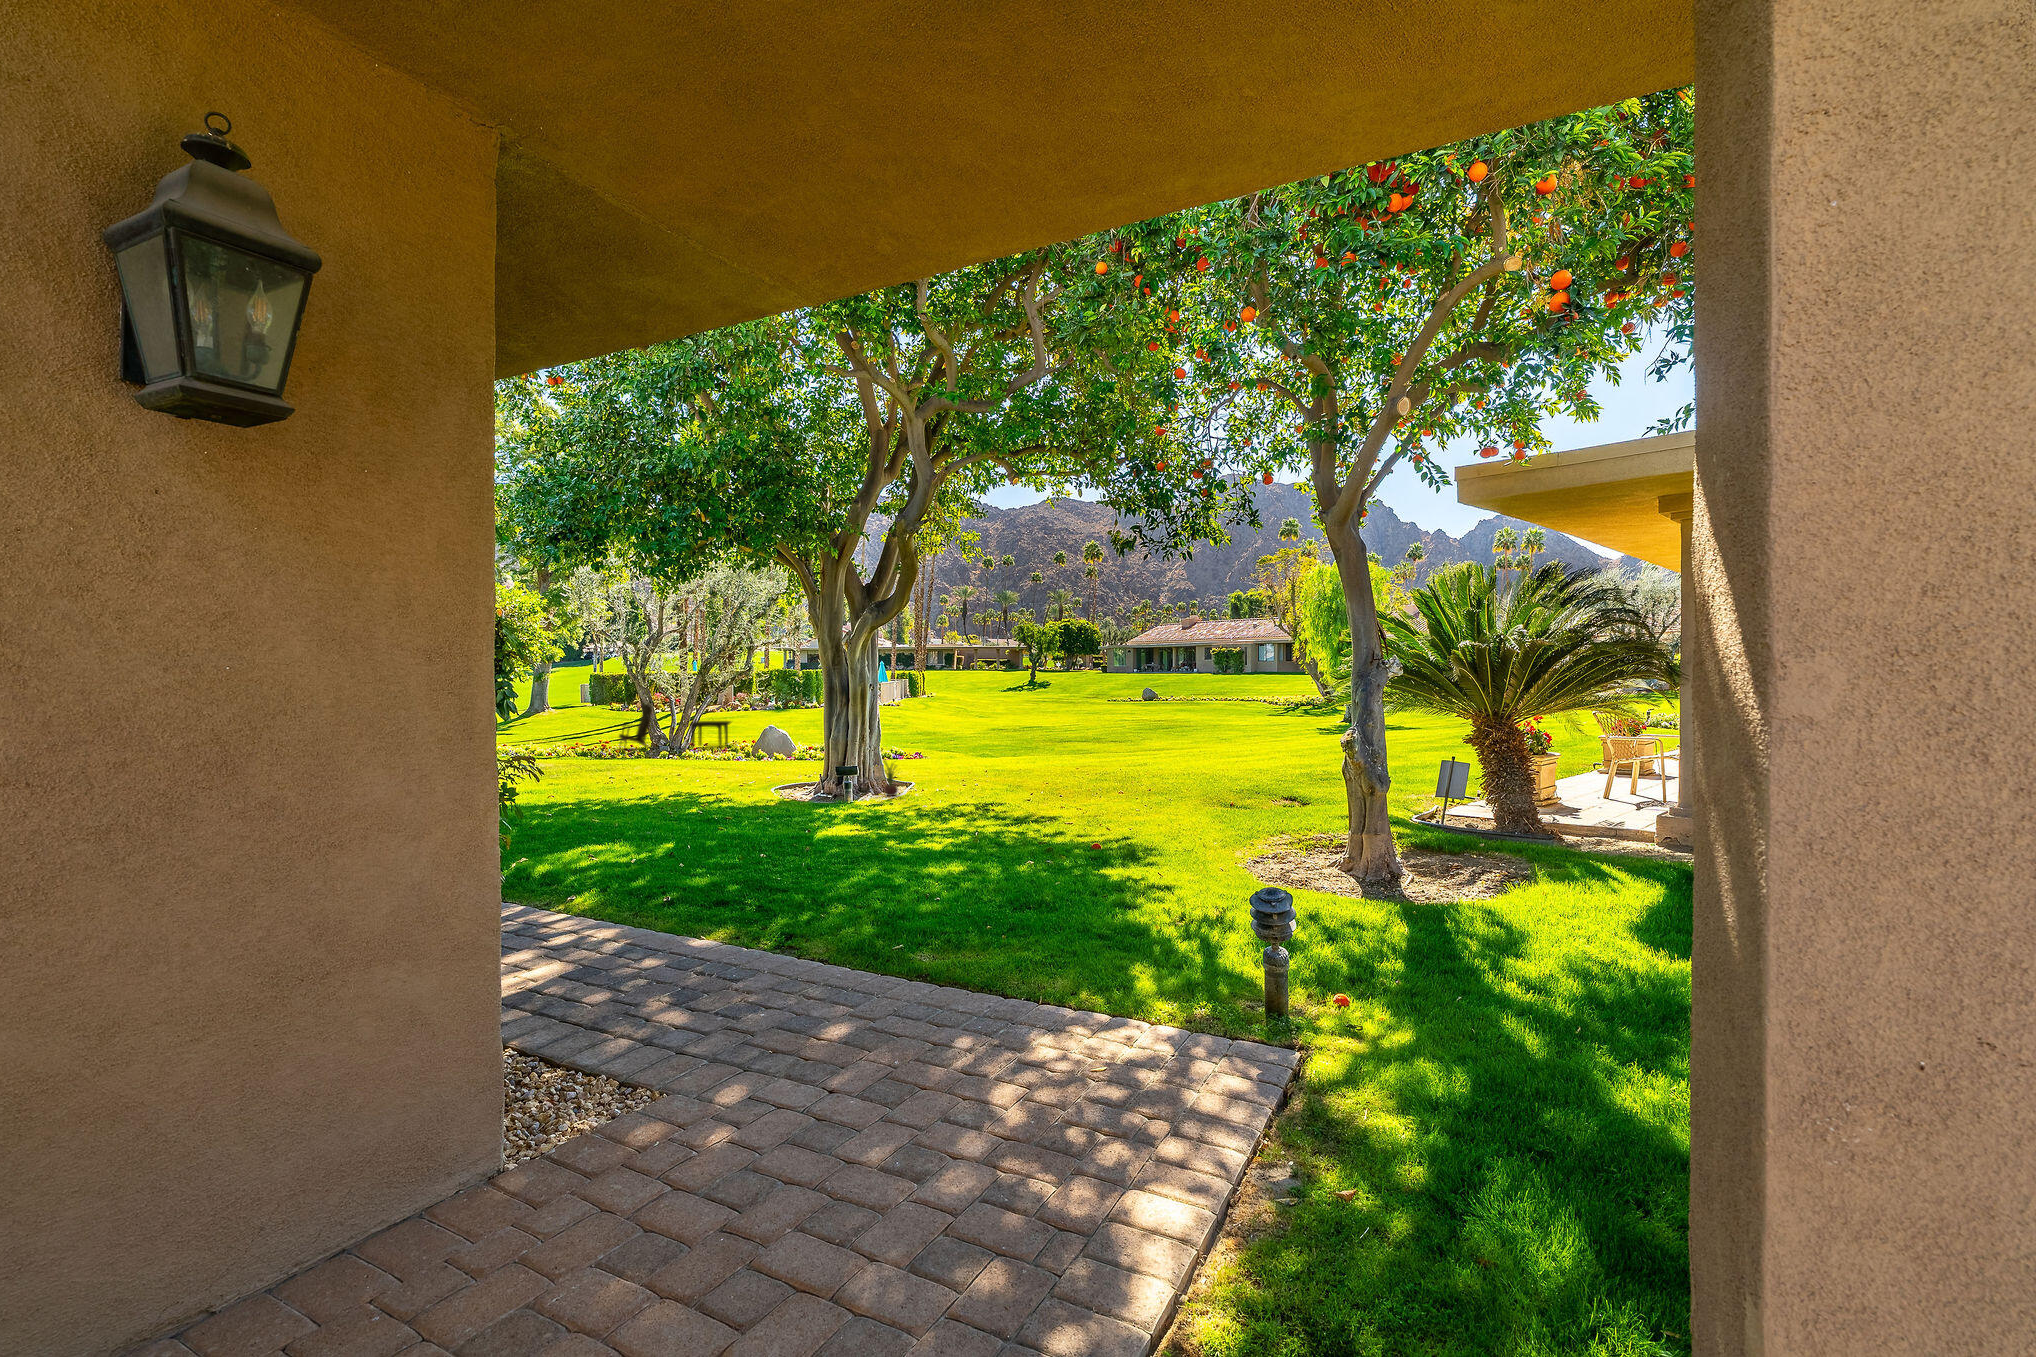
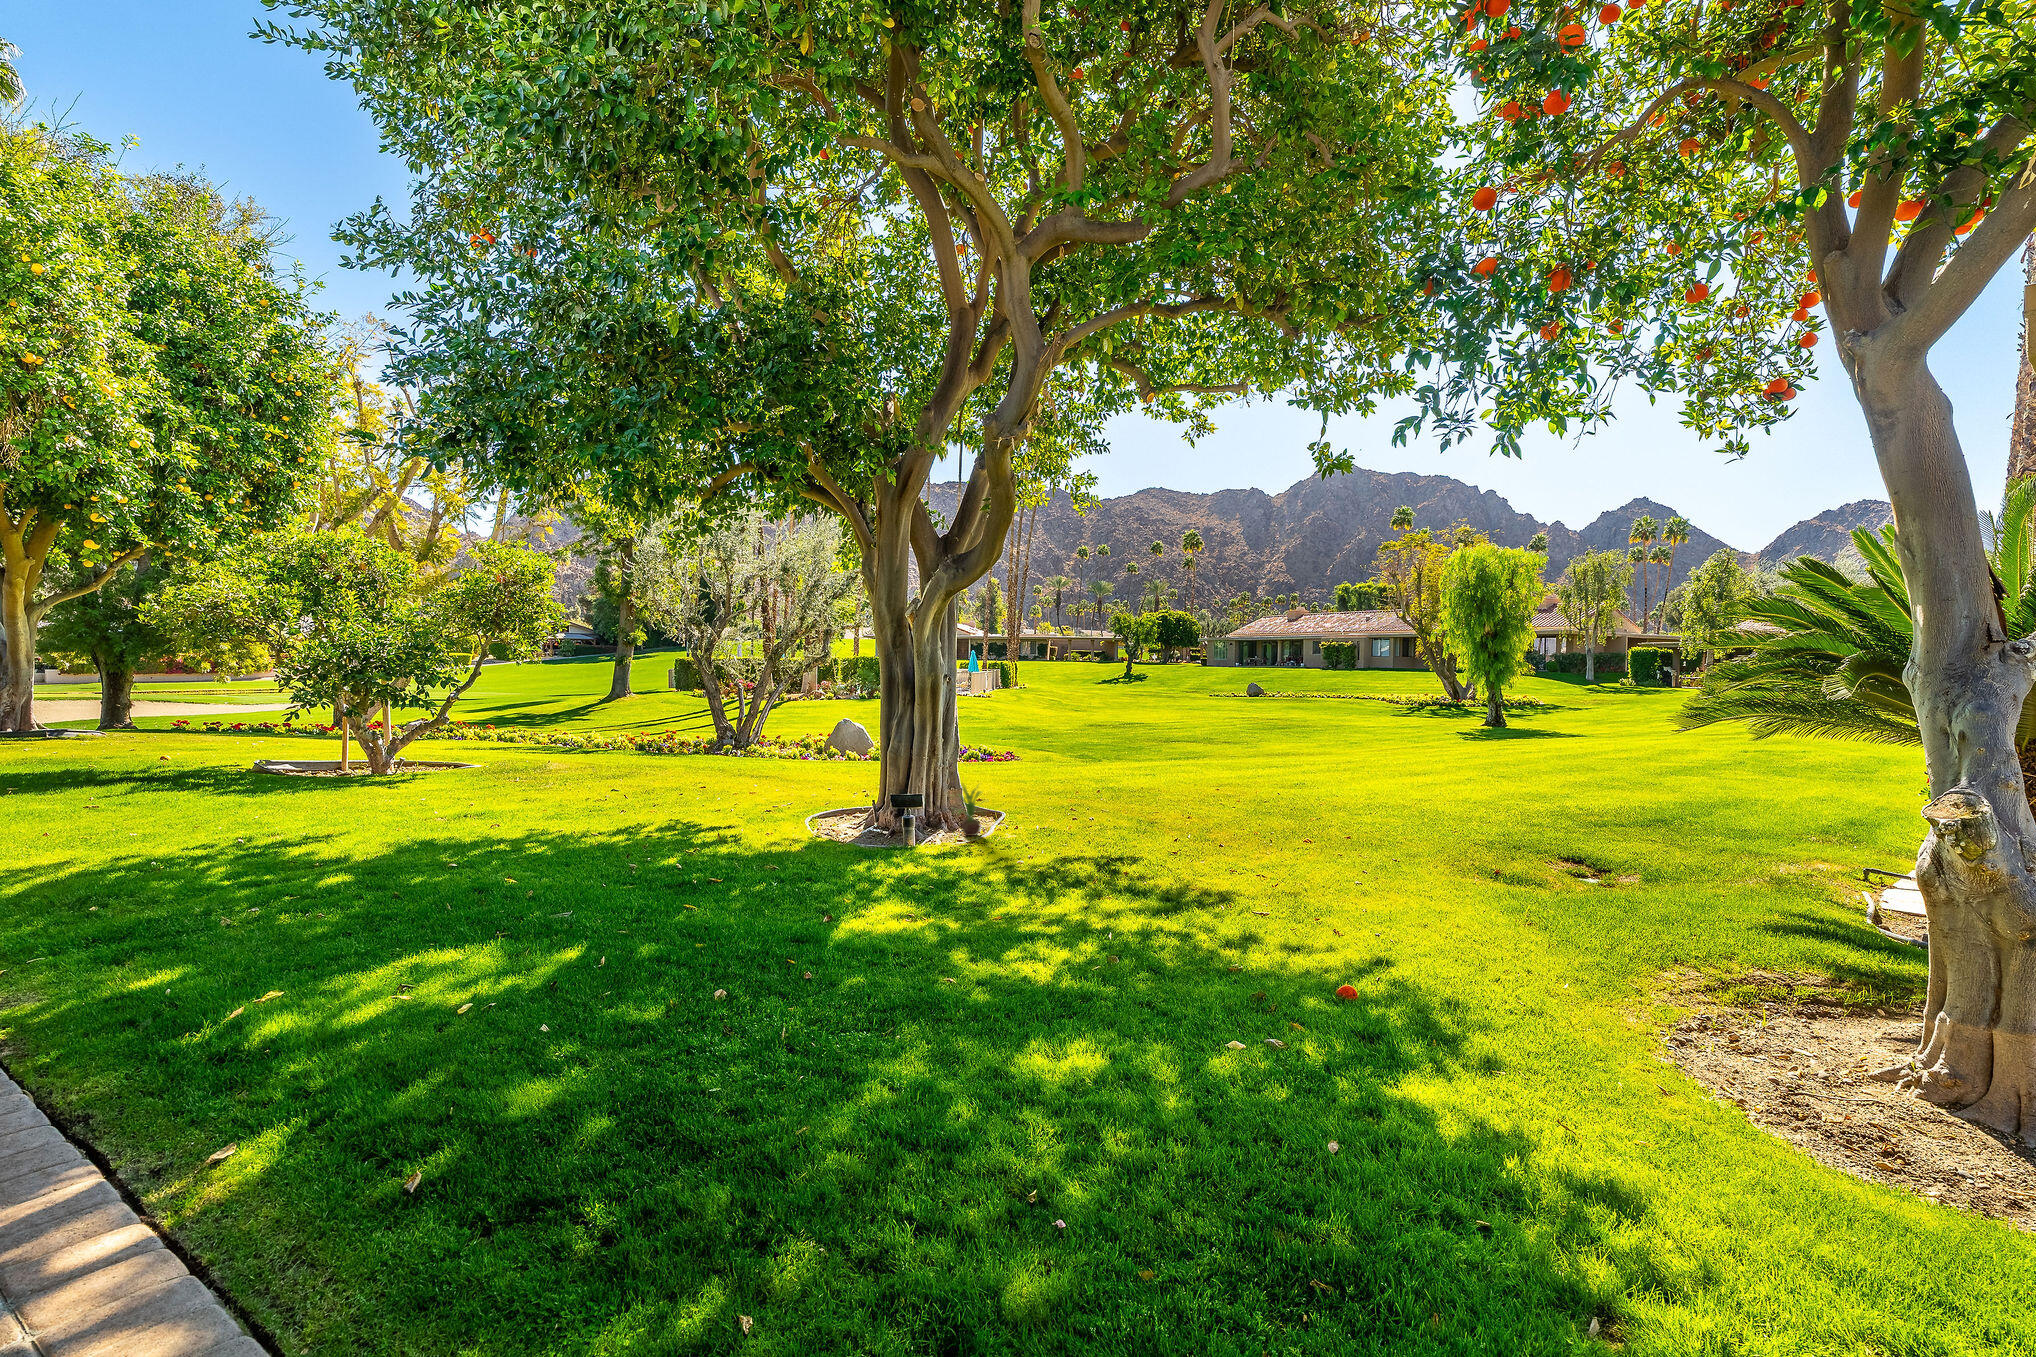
lounge chair: present [619,705,652,748] -> none [674,693,712,745]
round table: present [689,721,731,748] -> none [750,712,802,744]

